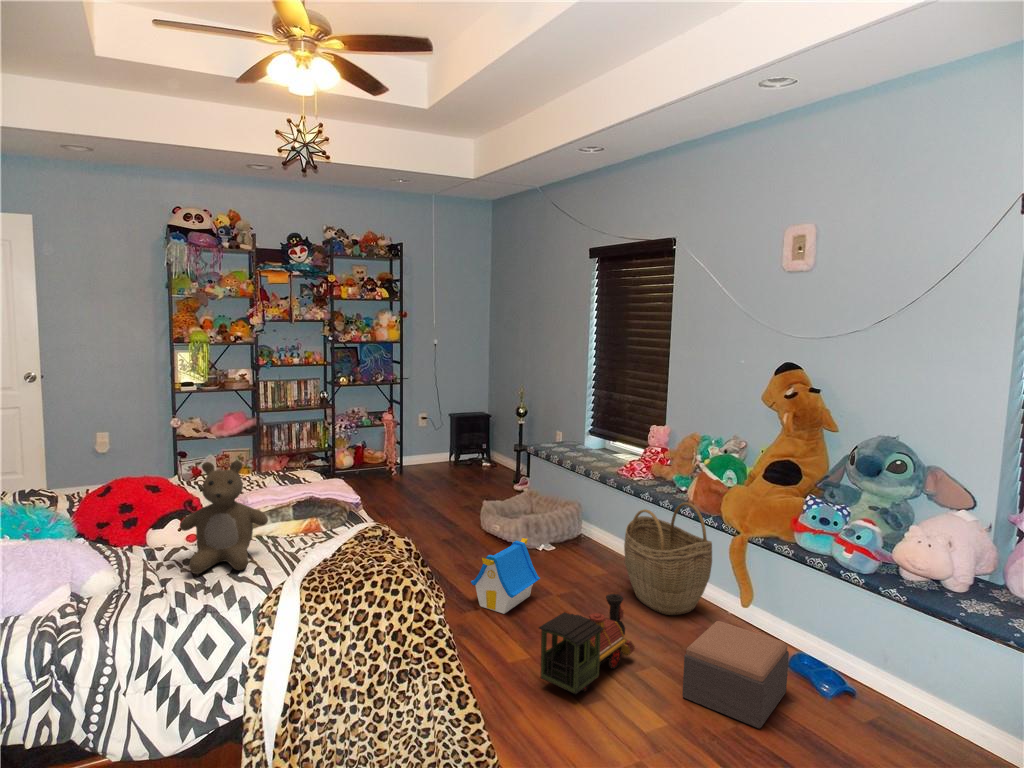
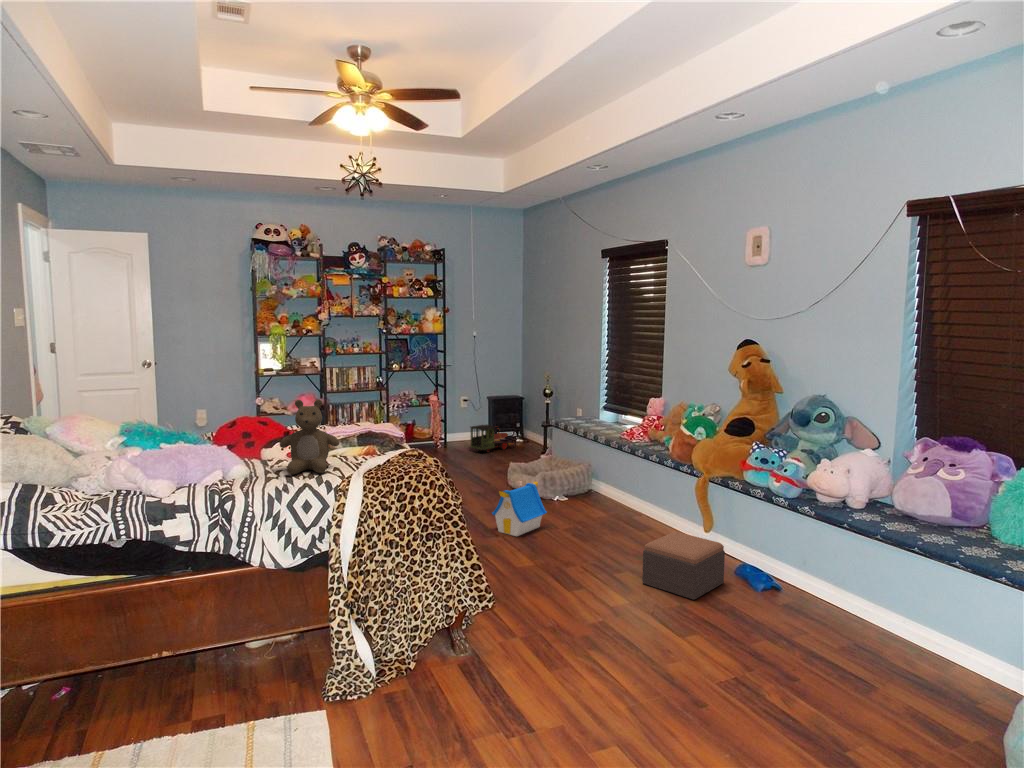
woven basket: present [624,503,712,615] -> none [616,453,684,540]
toy train: present [539,594,635,694] -> present [470,425,514,453]

